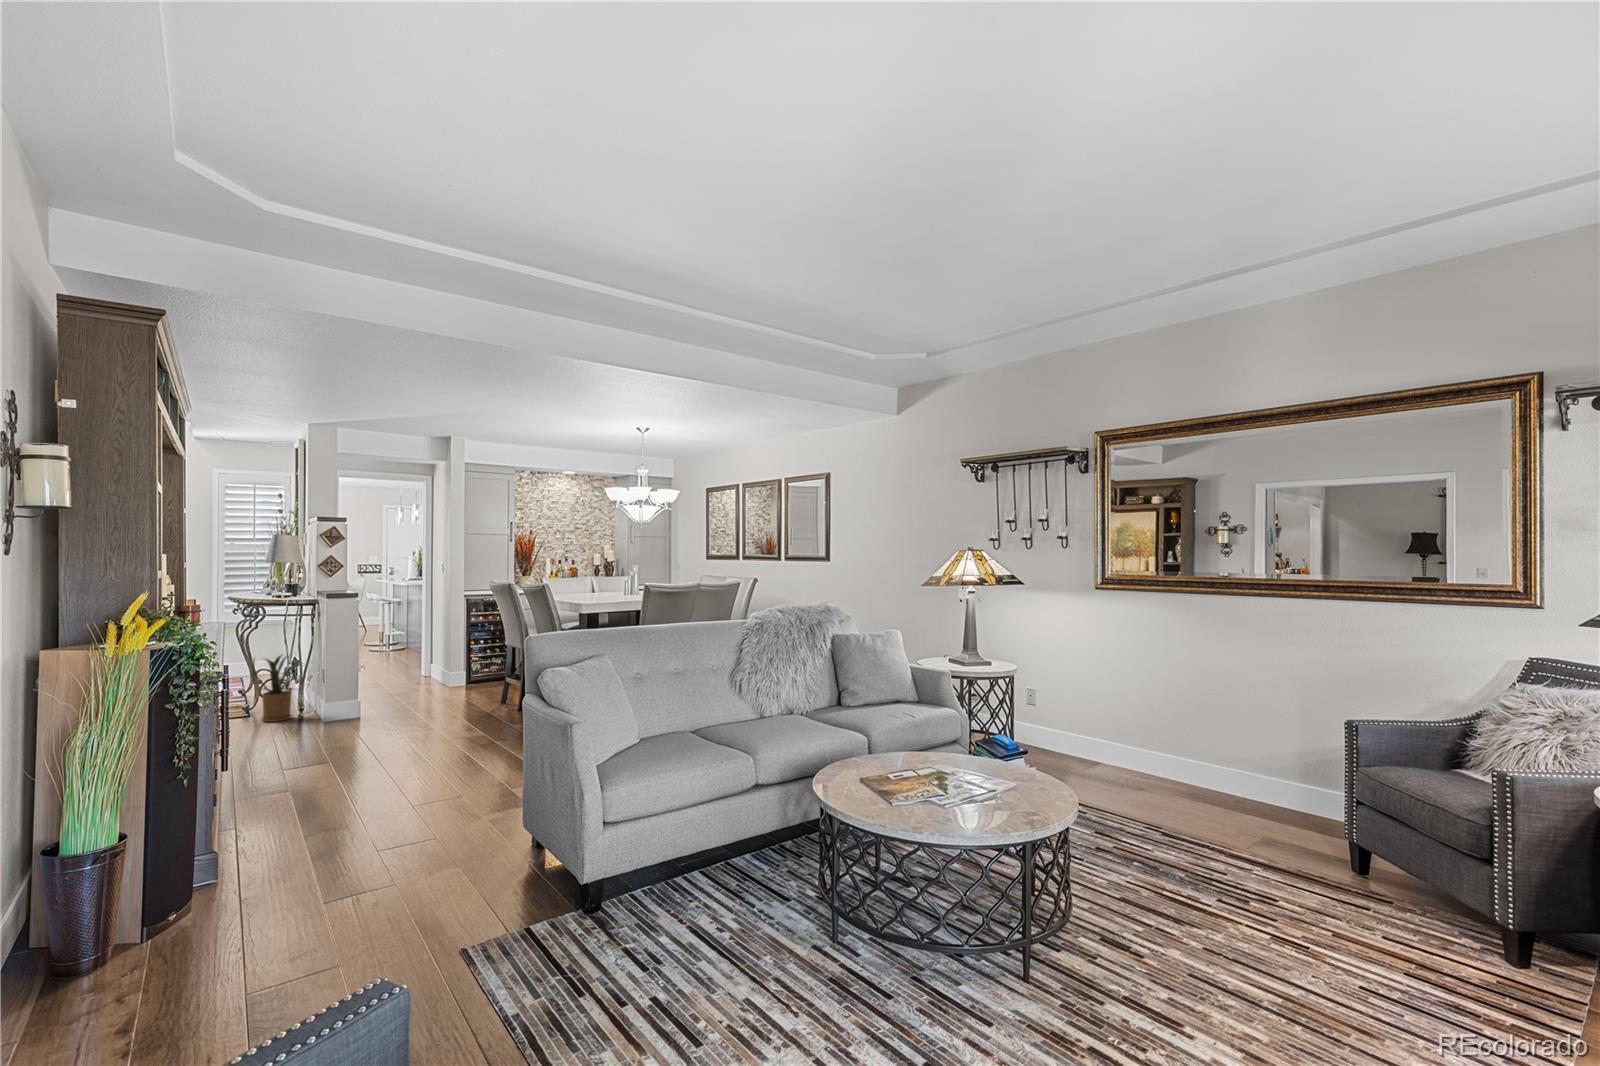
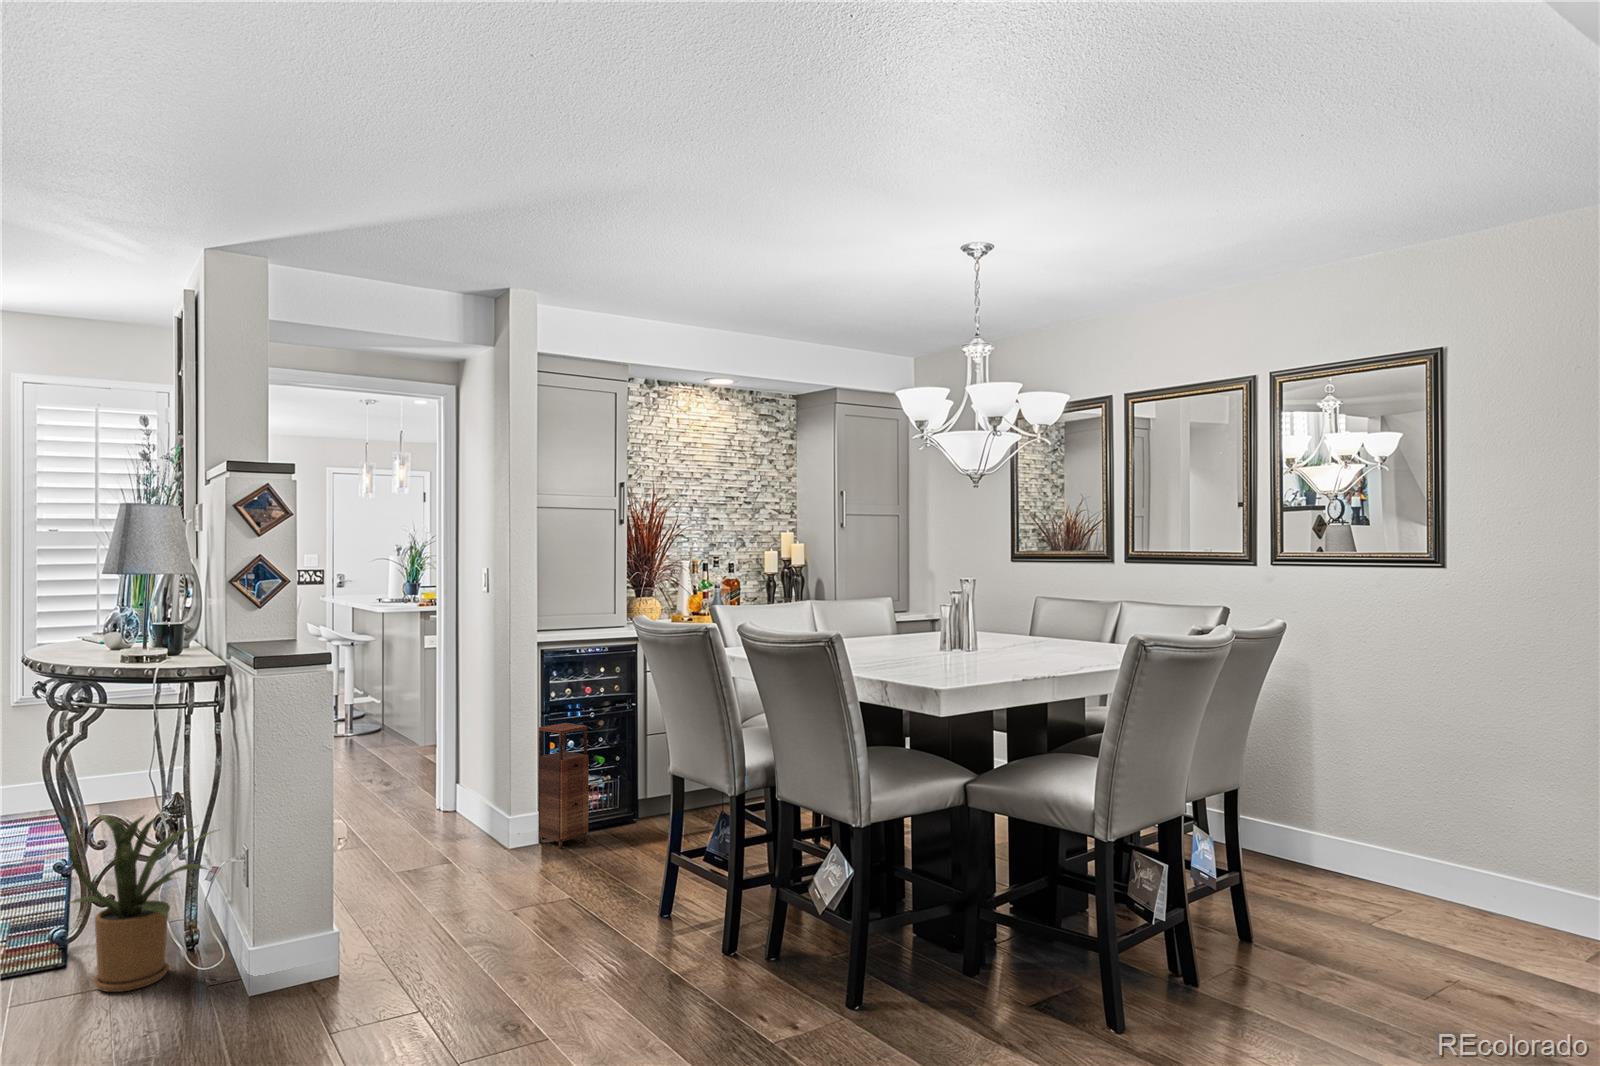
storage cabinet: none [463,632,487,686] -> present [538,723,589,849]

